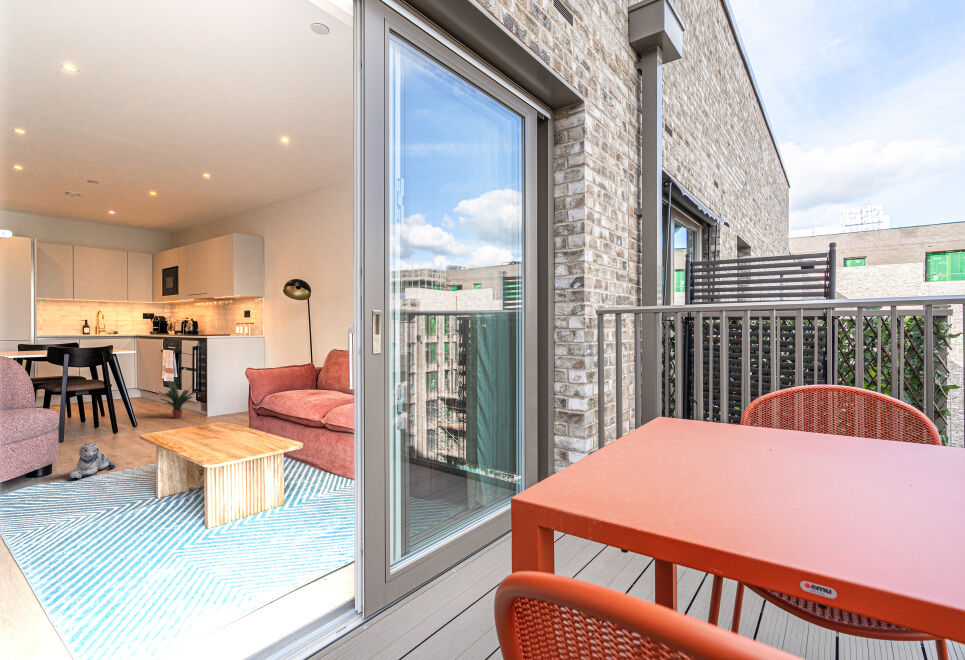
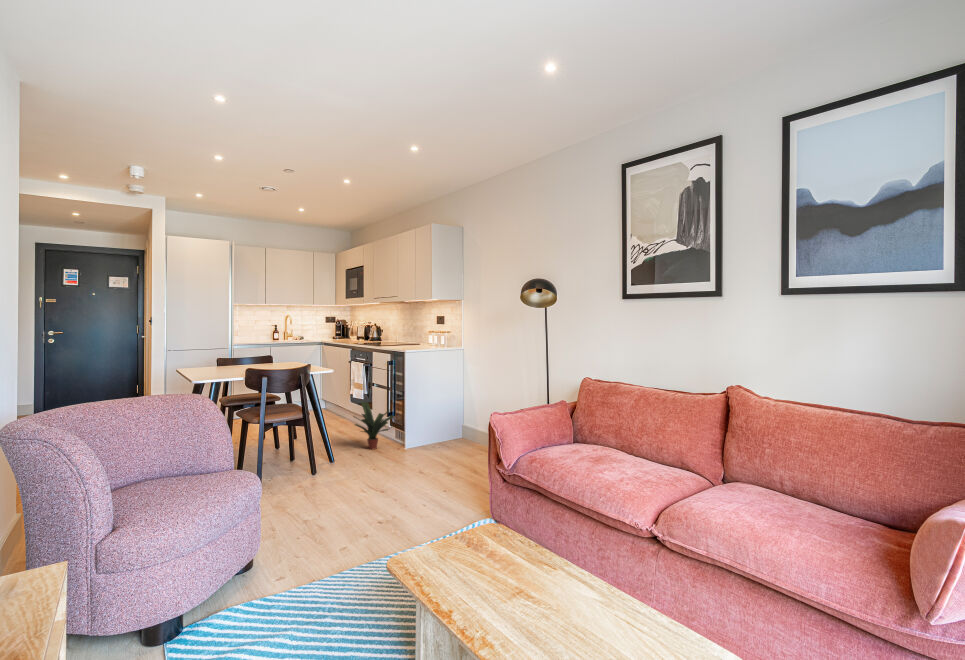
plush toy: present [69,443,116,480] -> none [271,528,327,590]

